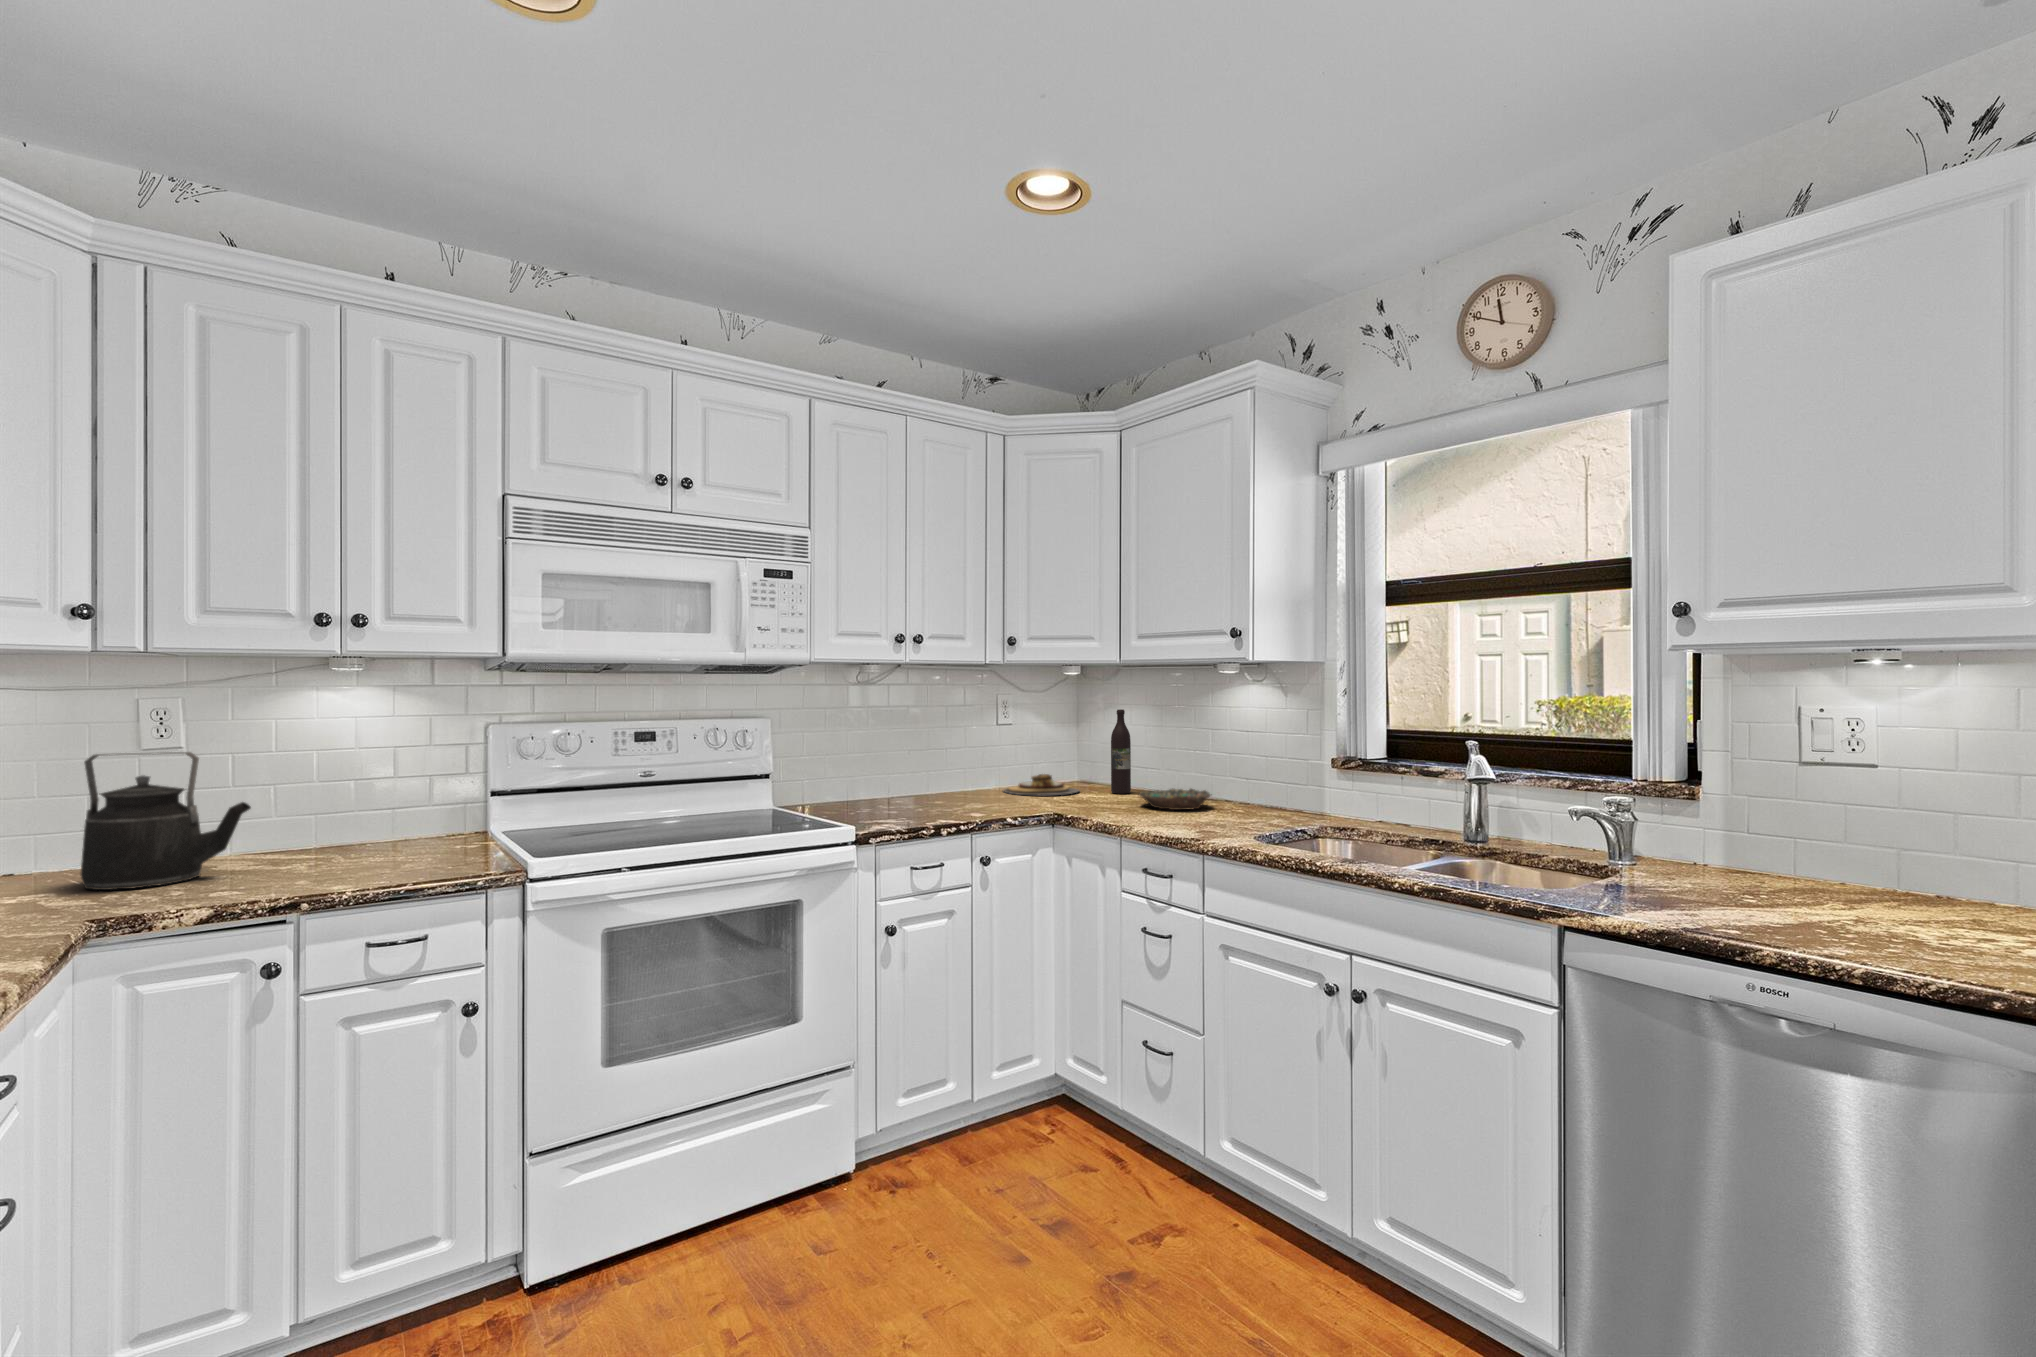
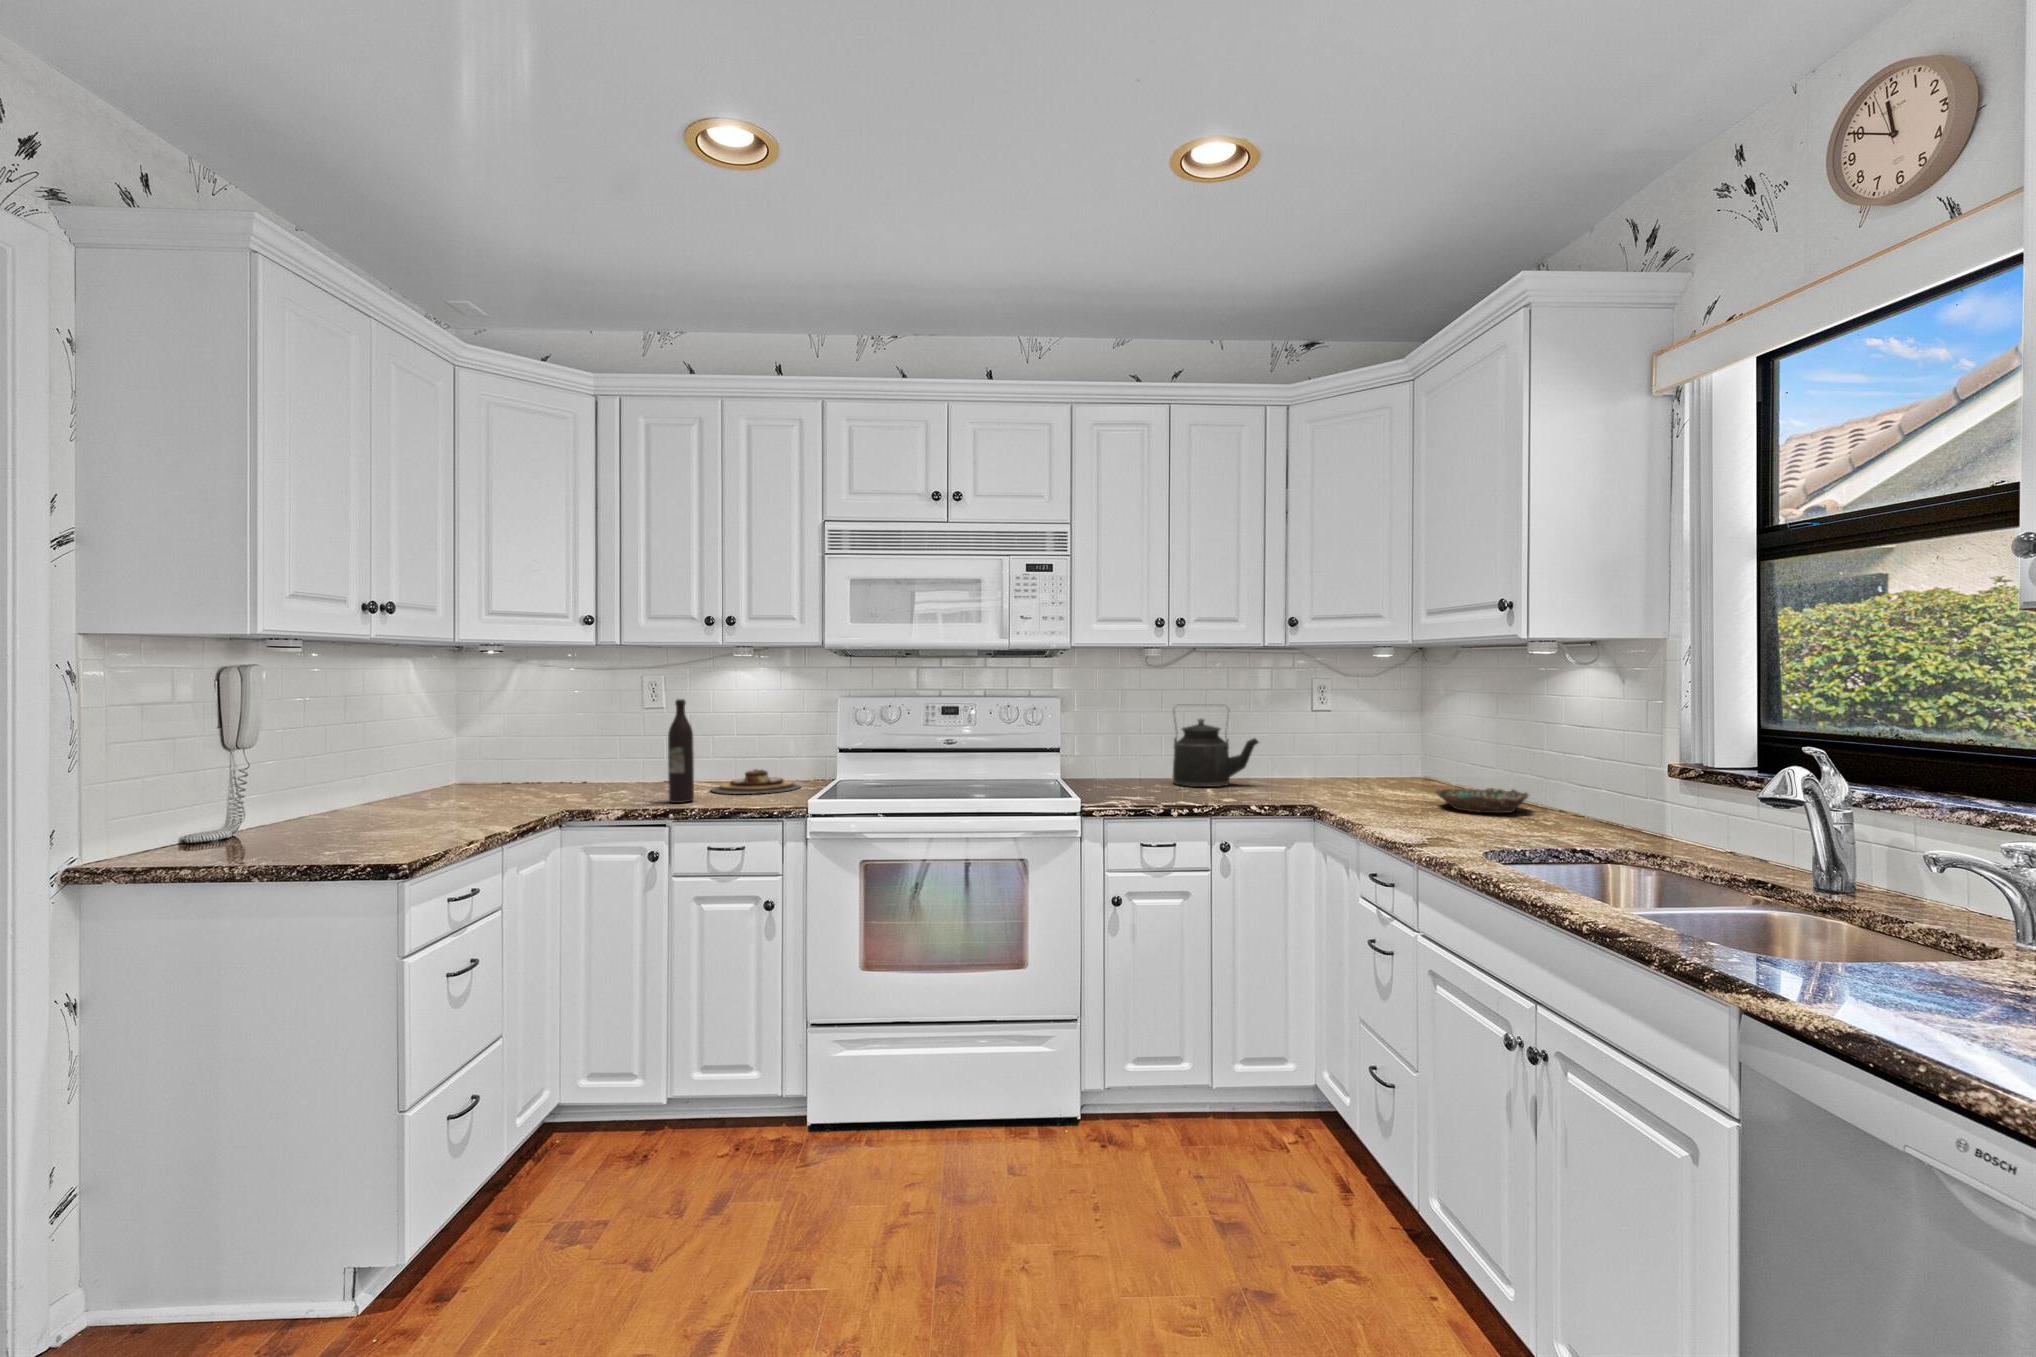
wine bottle: present [1111,709,1131,794] -> present [668,699,694,803]
kettle: present [80,752,251,890] -> present [1173,704,1259,787]
plate: present [1004,774,1079,795] -> present [712,769,800,794]

